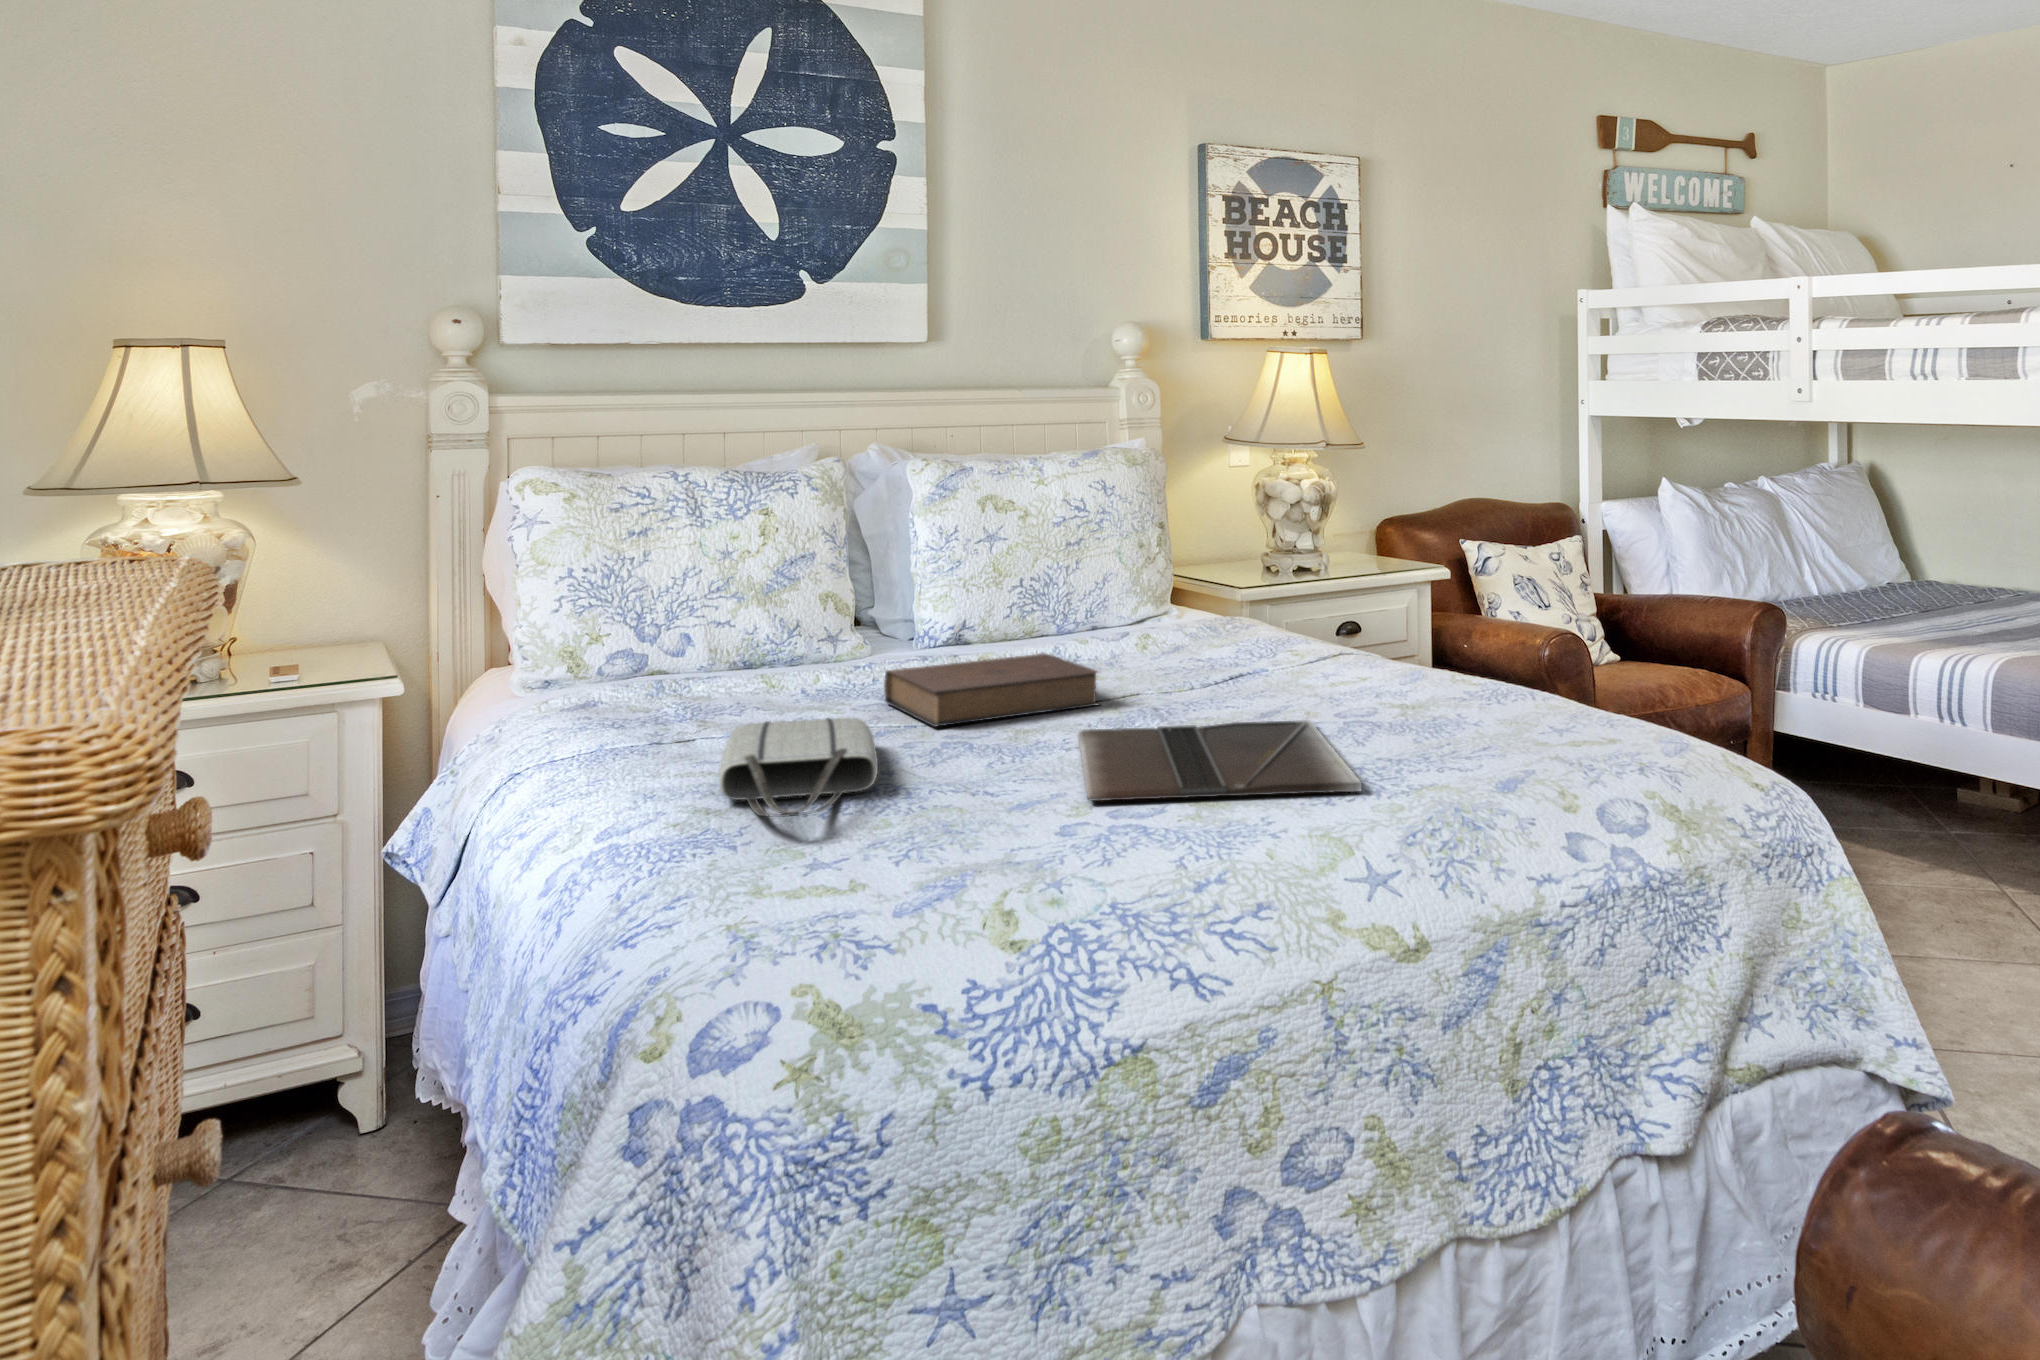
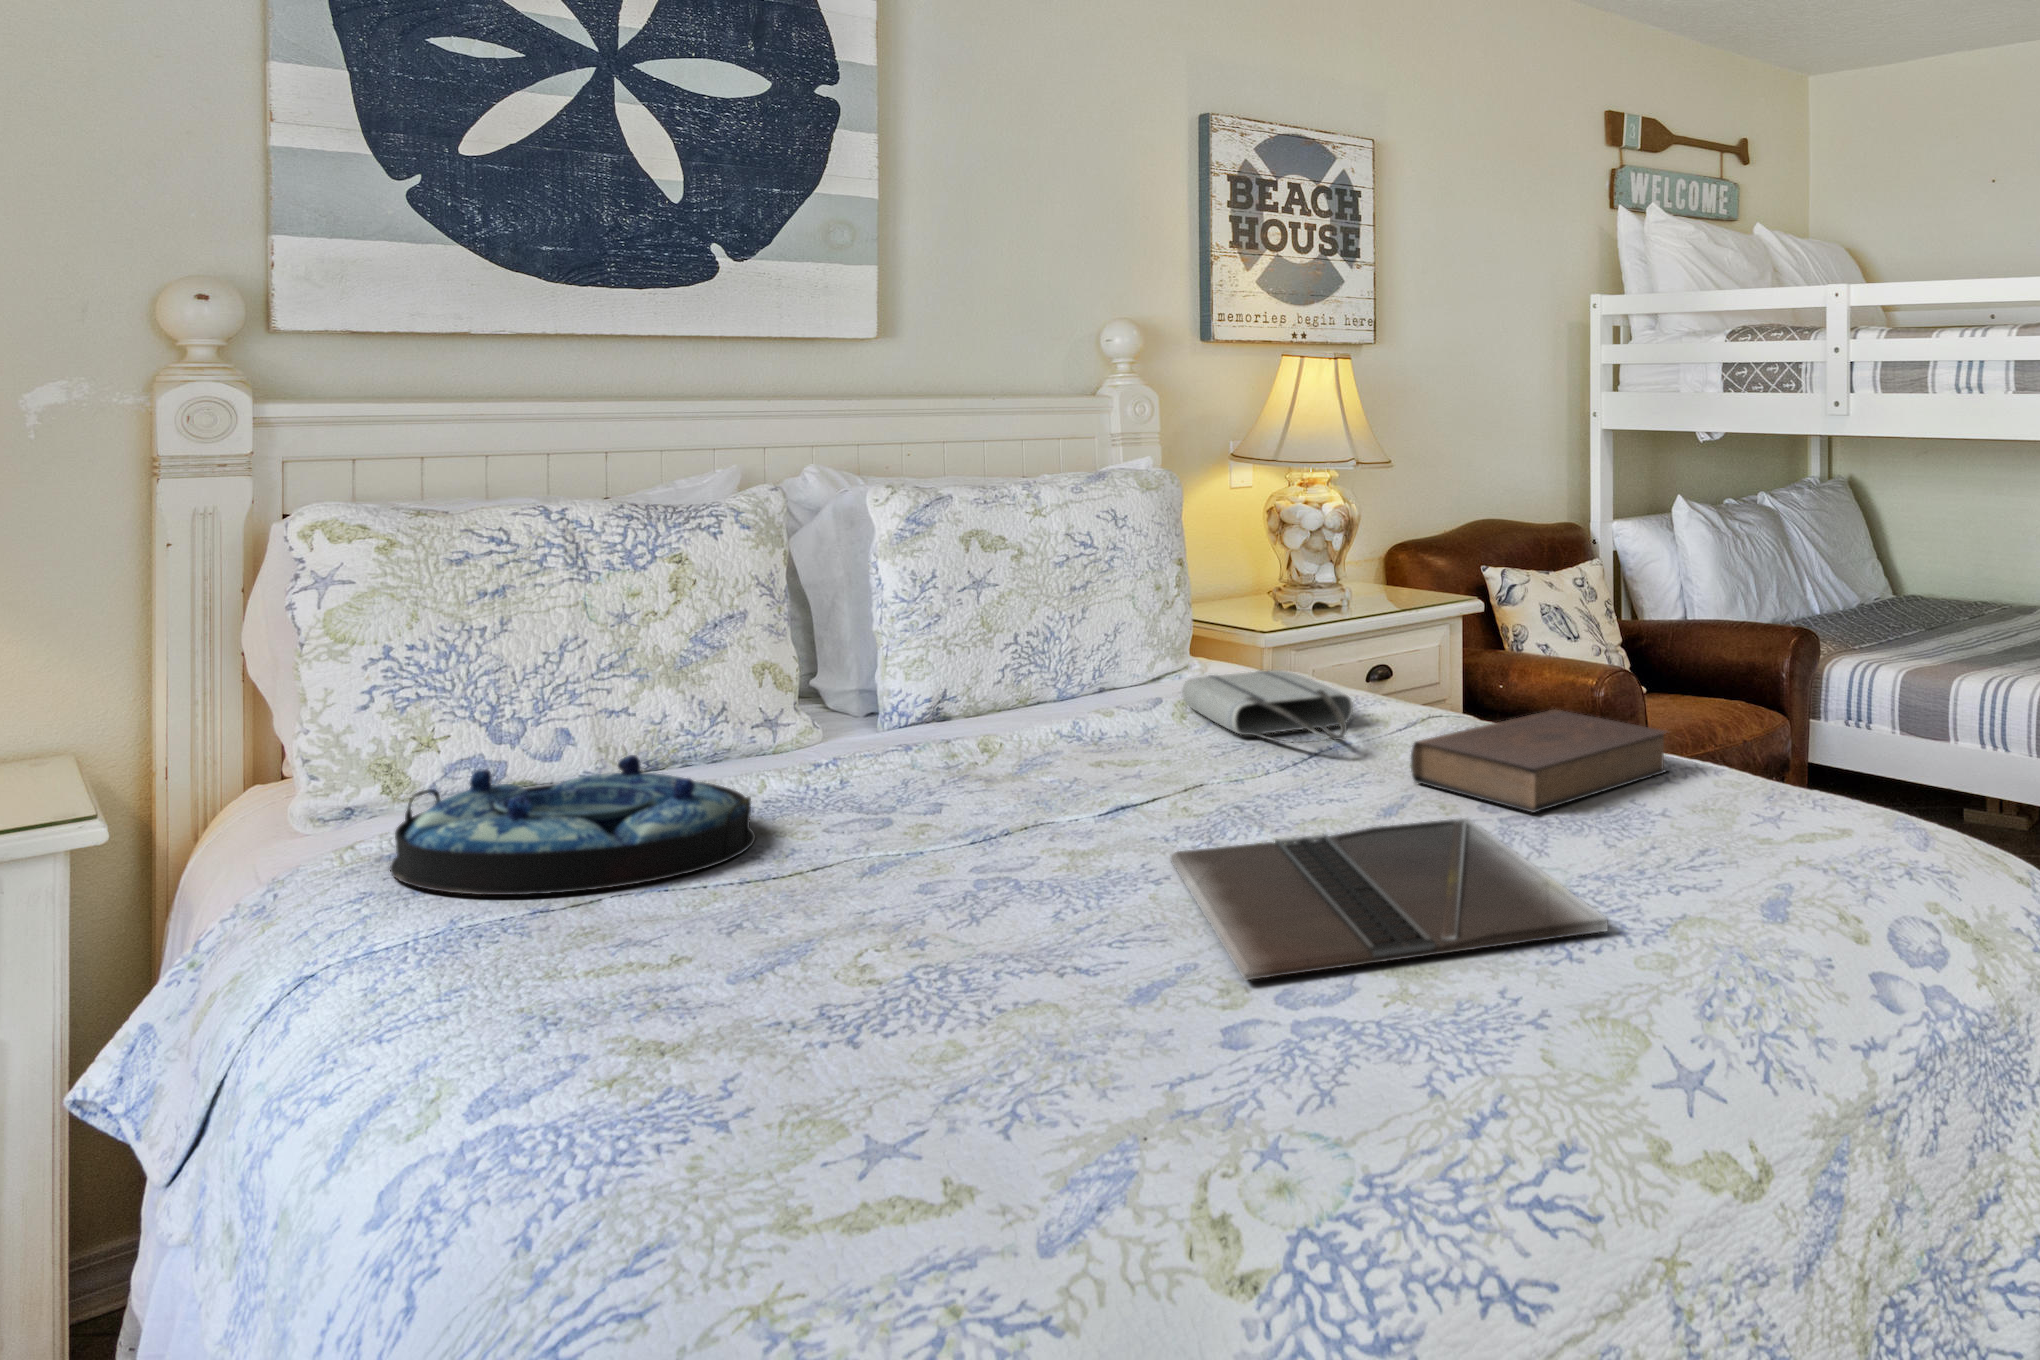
serving tray: none [575,649,805,732] -> present [390,755,756,895]
book: present [884,654,1098,727] -> present [1411,710,1666,813]
tote bag: present [719,718,878,817] -> present [1182,670,1353,743]

